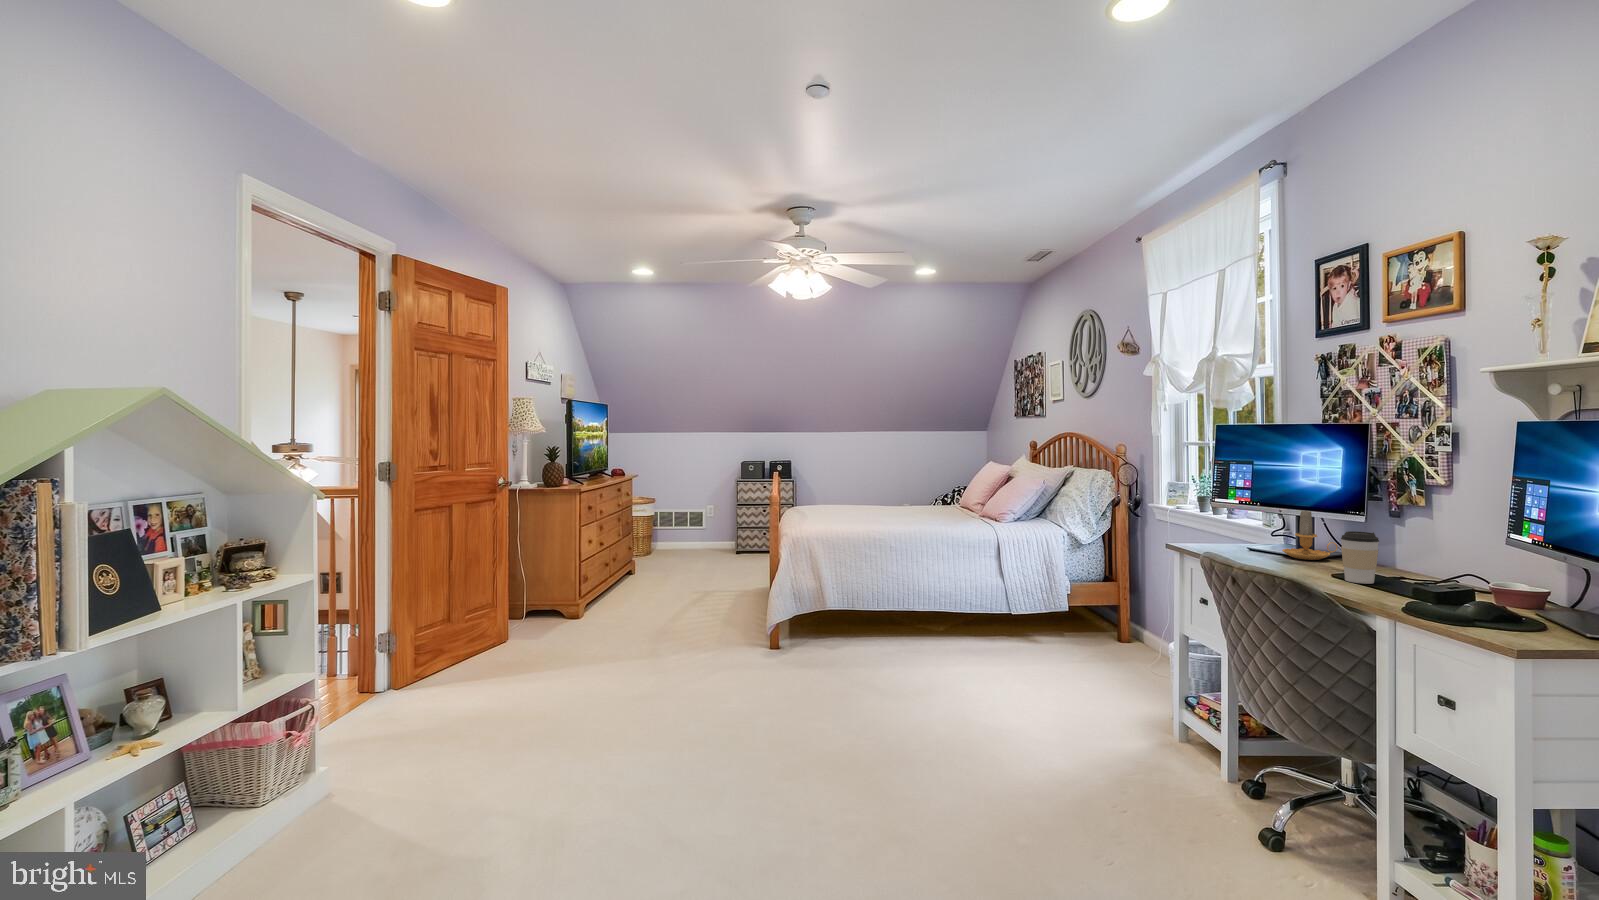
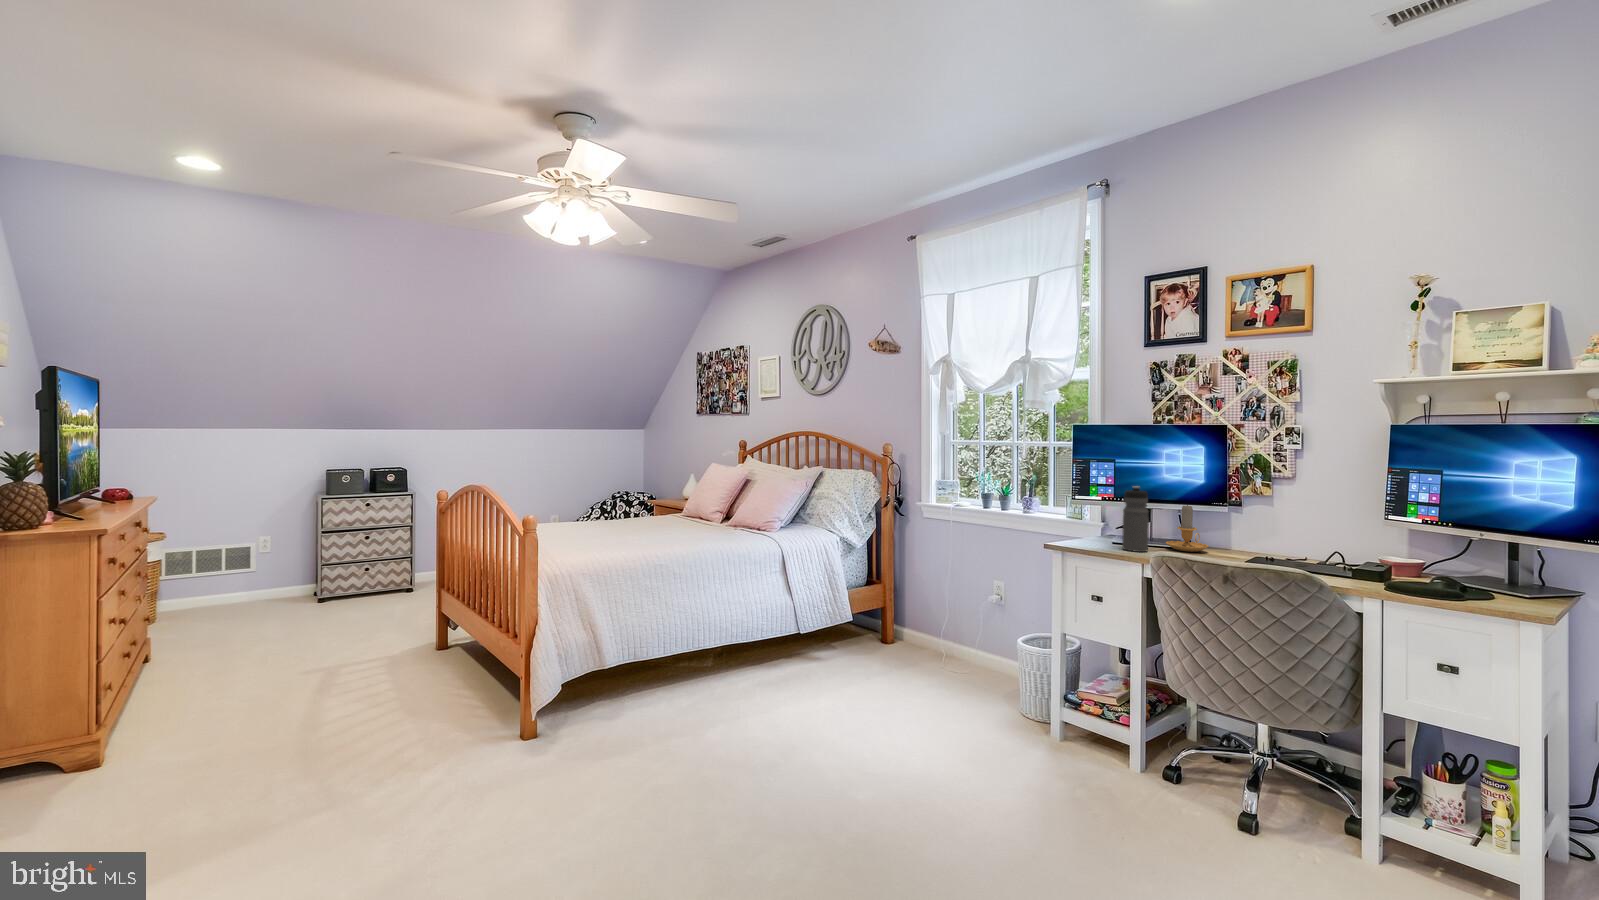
water bottle: none [1221,488,1248,553] -> present [1122,486,1149,552]
coffee cup: present [1341,531,1379,584] -> none [1291,524,1327,573]

